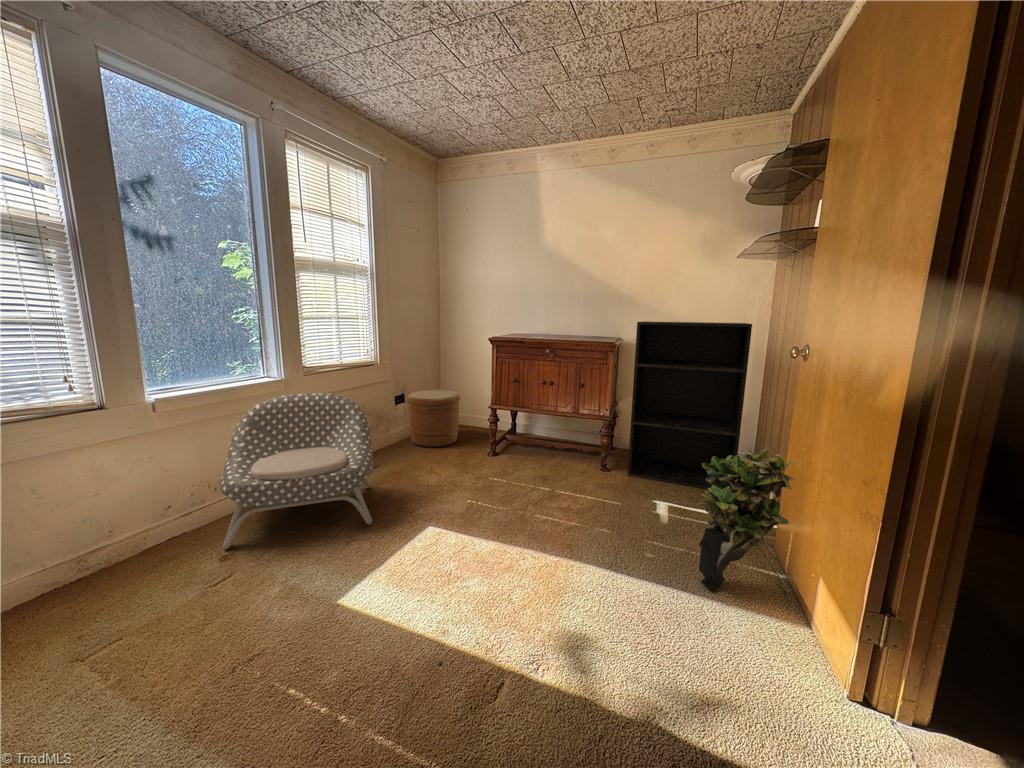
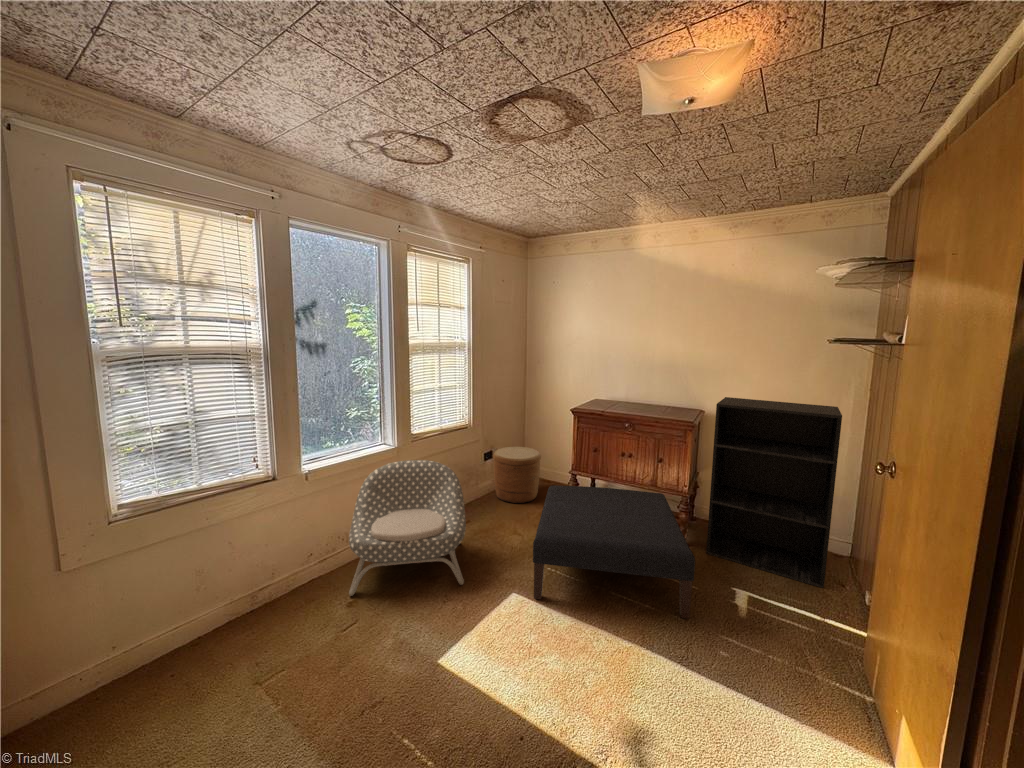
ottoman: none [451,418,621,530] -> present [533,485,695,619]
potted plant: present [699,448,796,591] -> none [773,562,881,706]

